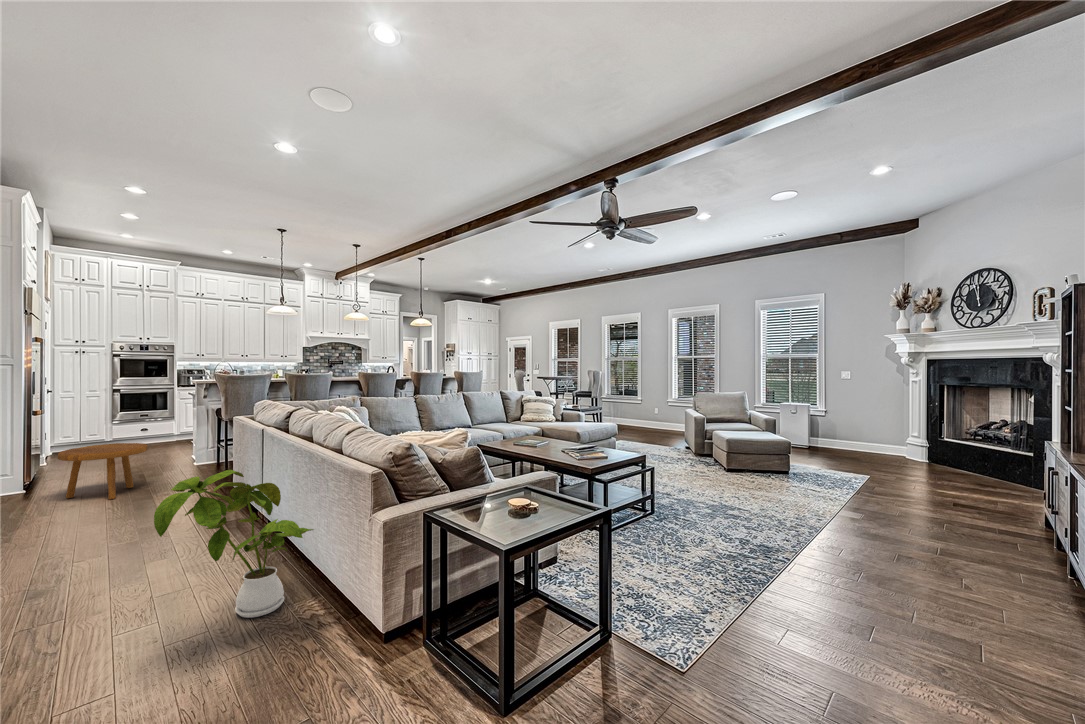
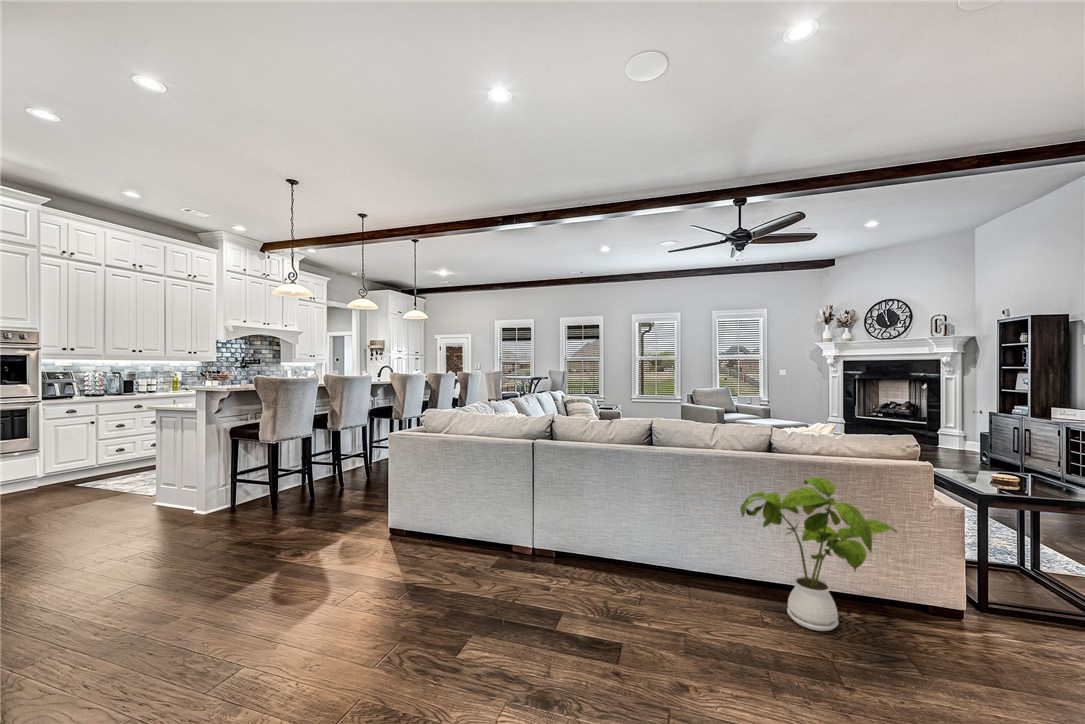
footstool: present [58,443,148,500] -> none [123,485,254,590]

